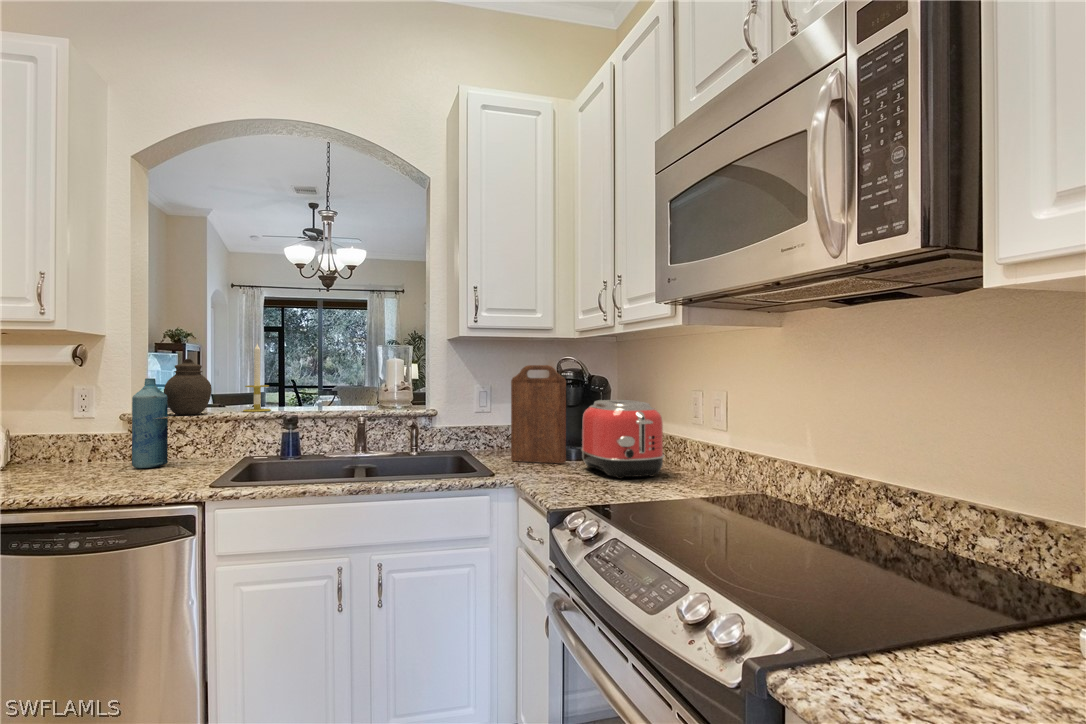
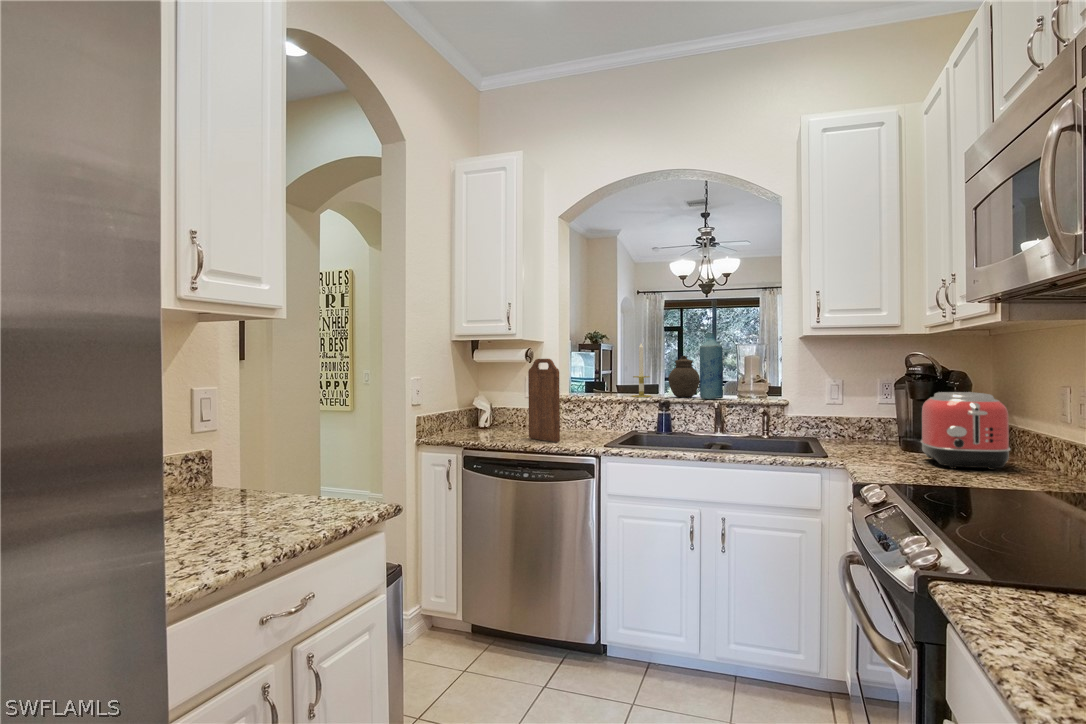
jar: present [164,359,212,415] -> present [669,356,700,397]
cutting board: present [511,365,566,464] -> present [528,359,560,442]
bottle: present [132,378,168,468] -> present [700,333,723,399]

